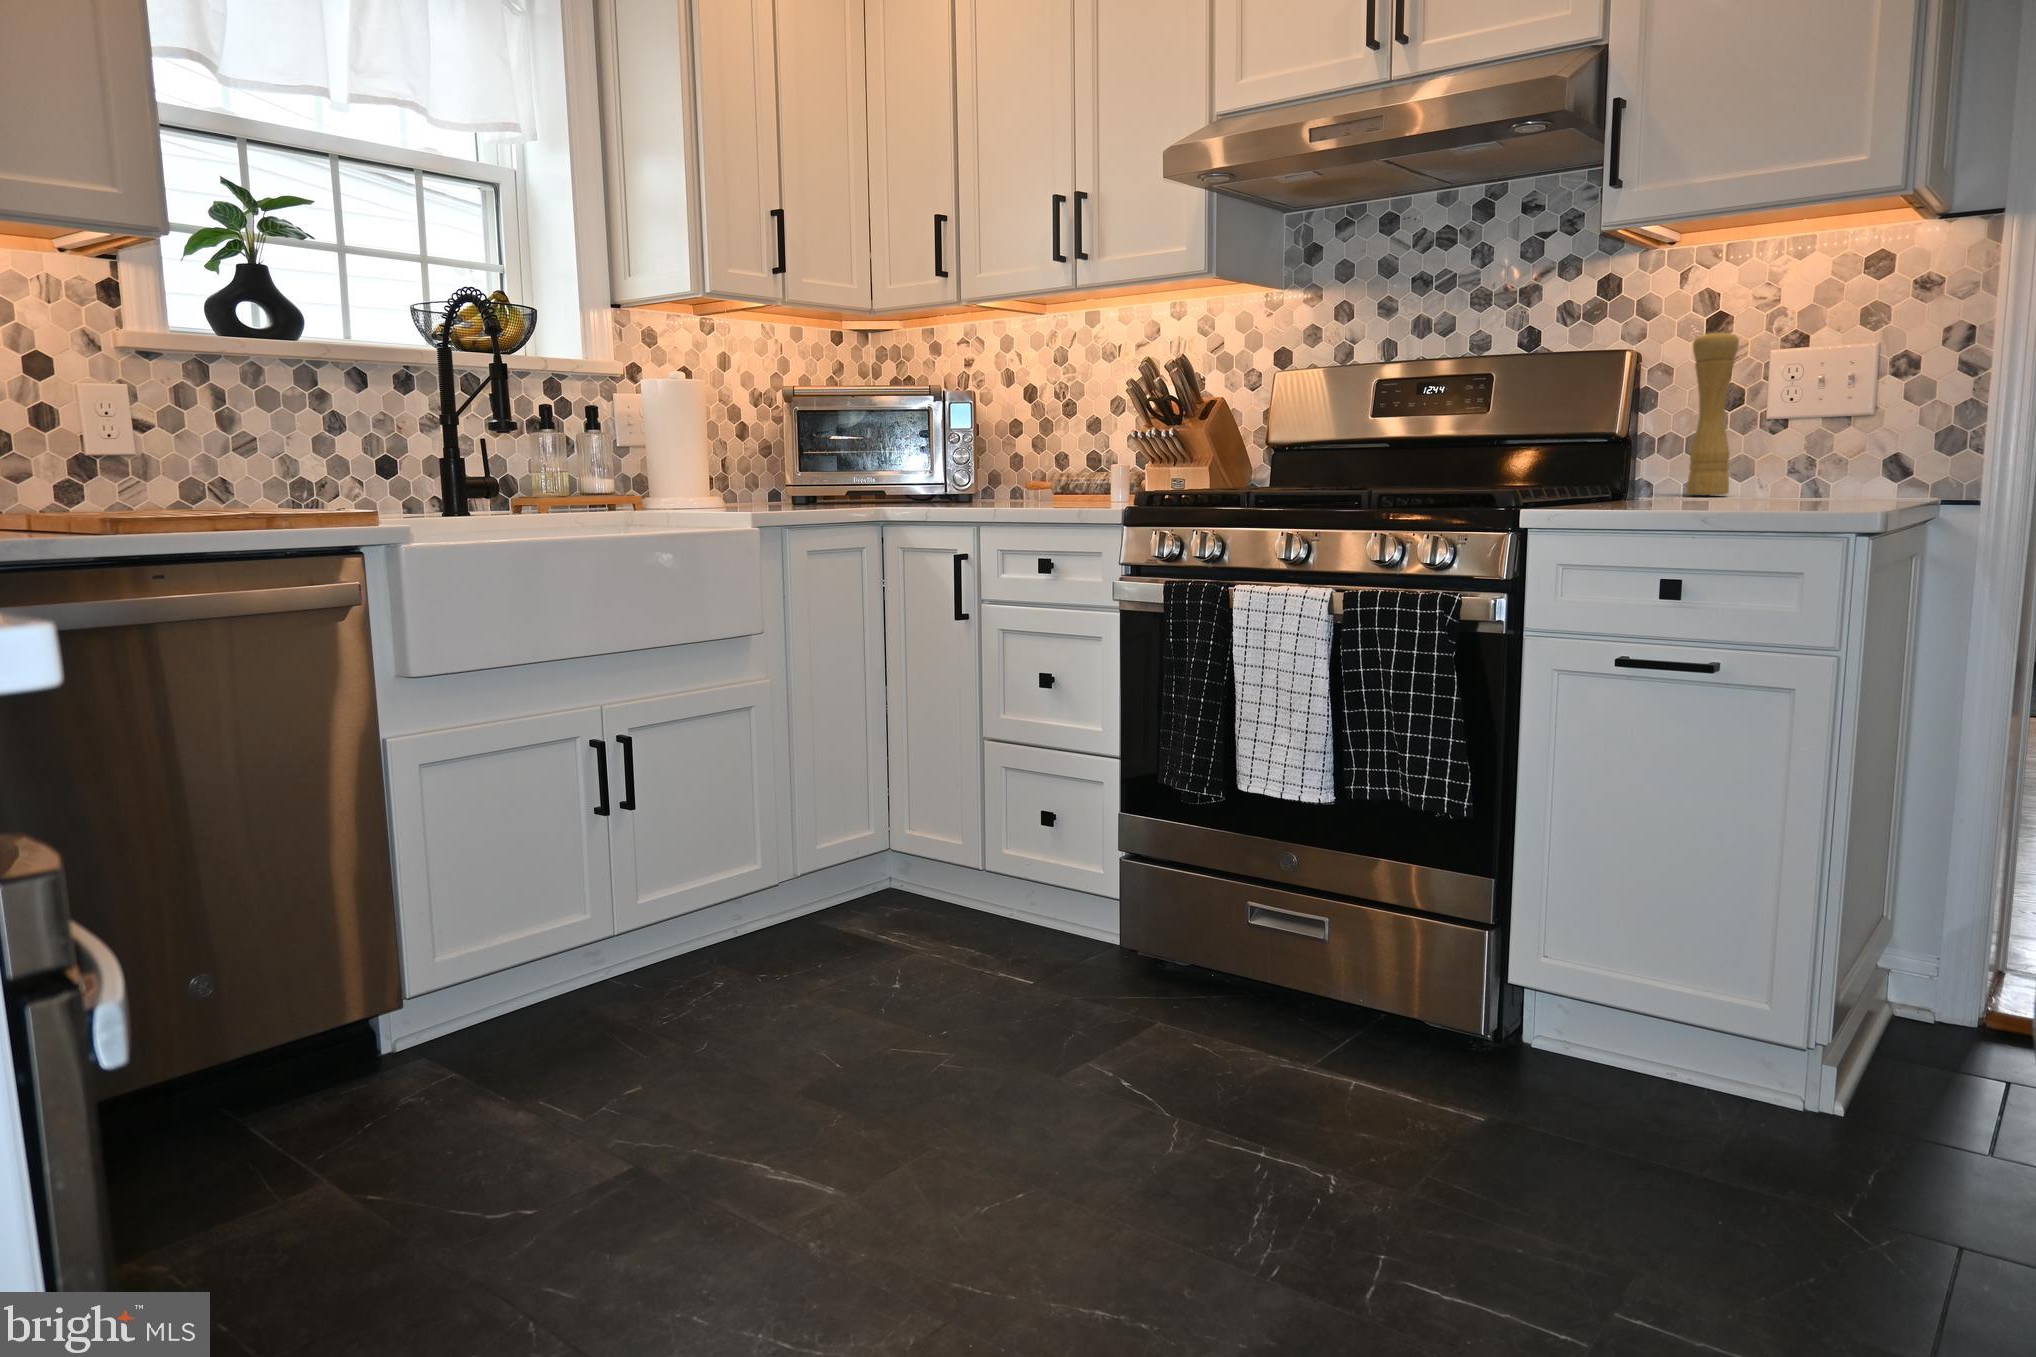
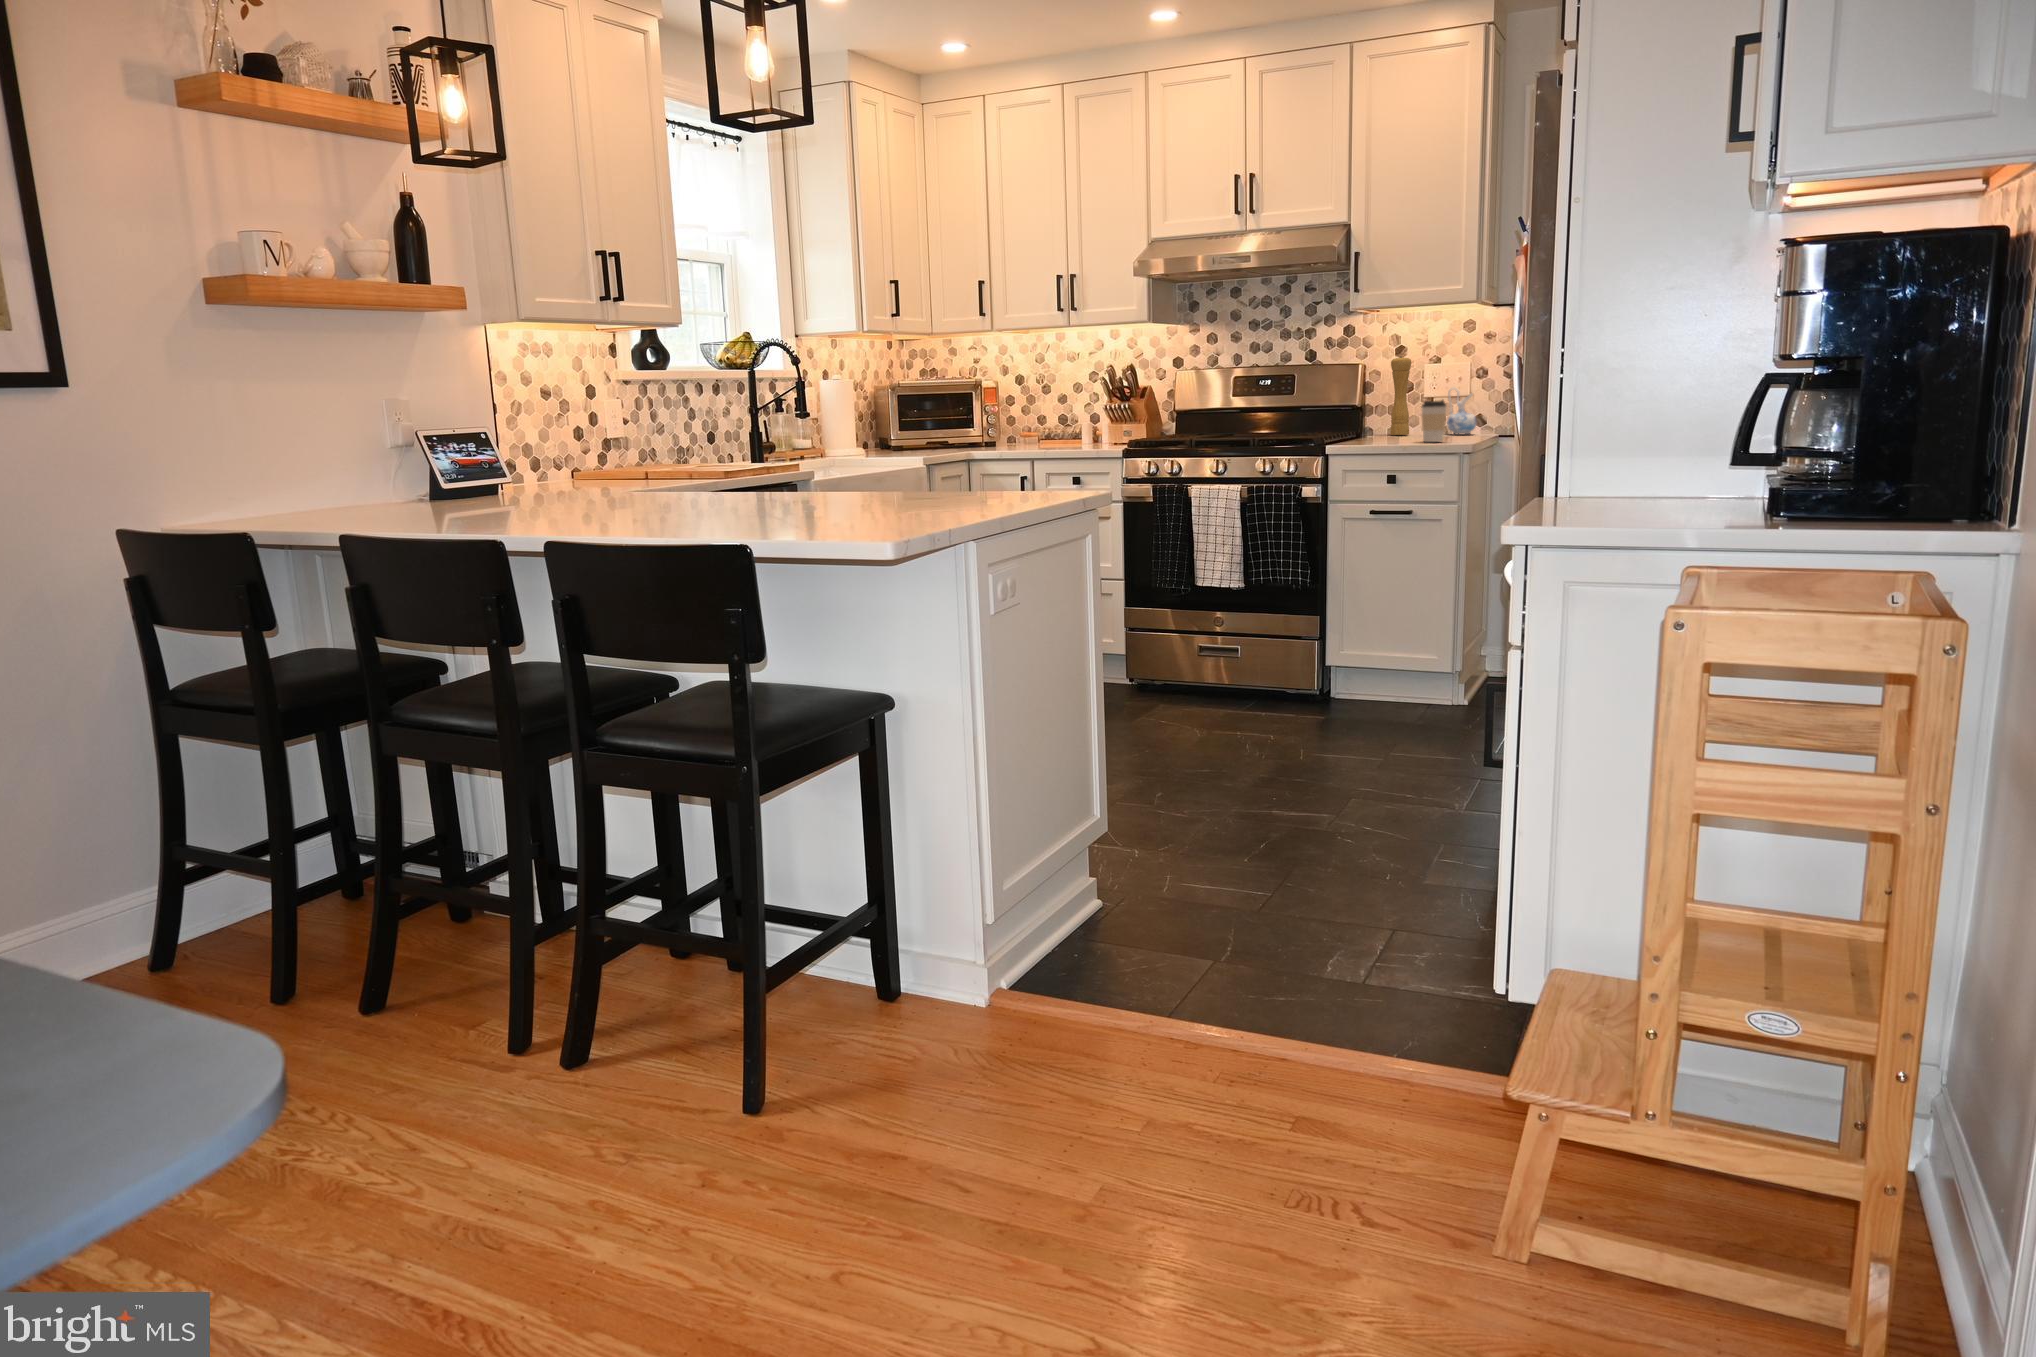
ceramic pitcher: none [1819,396,1889,496] -> present [1447,388,1477,435]
coffee cup: none [1749,410,1815,508] -> present [1421,400,1446,442]

